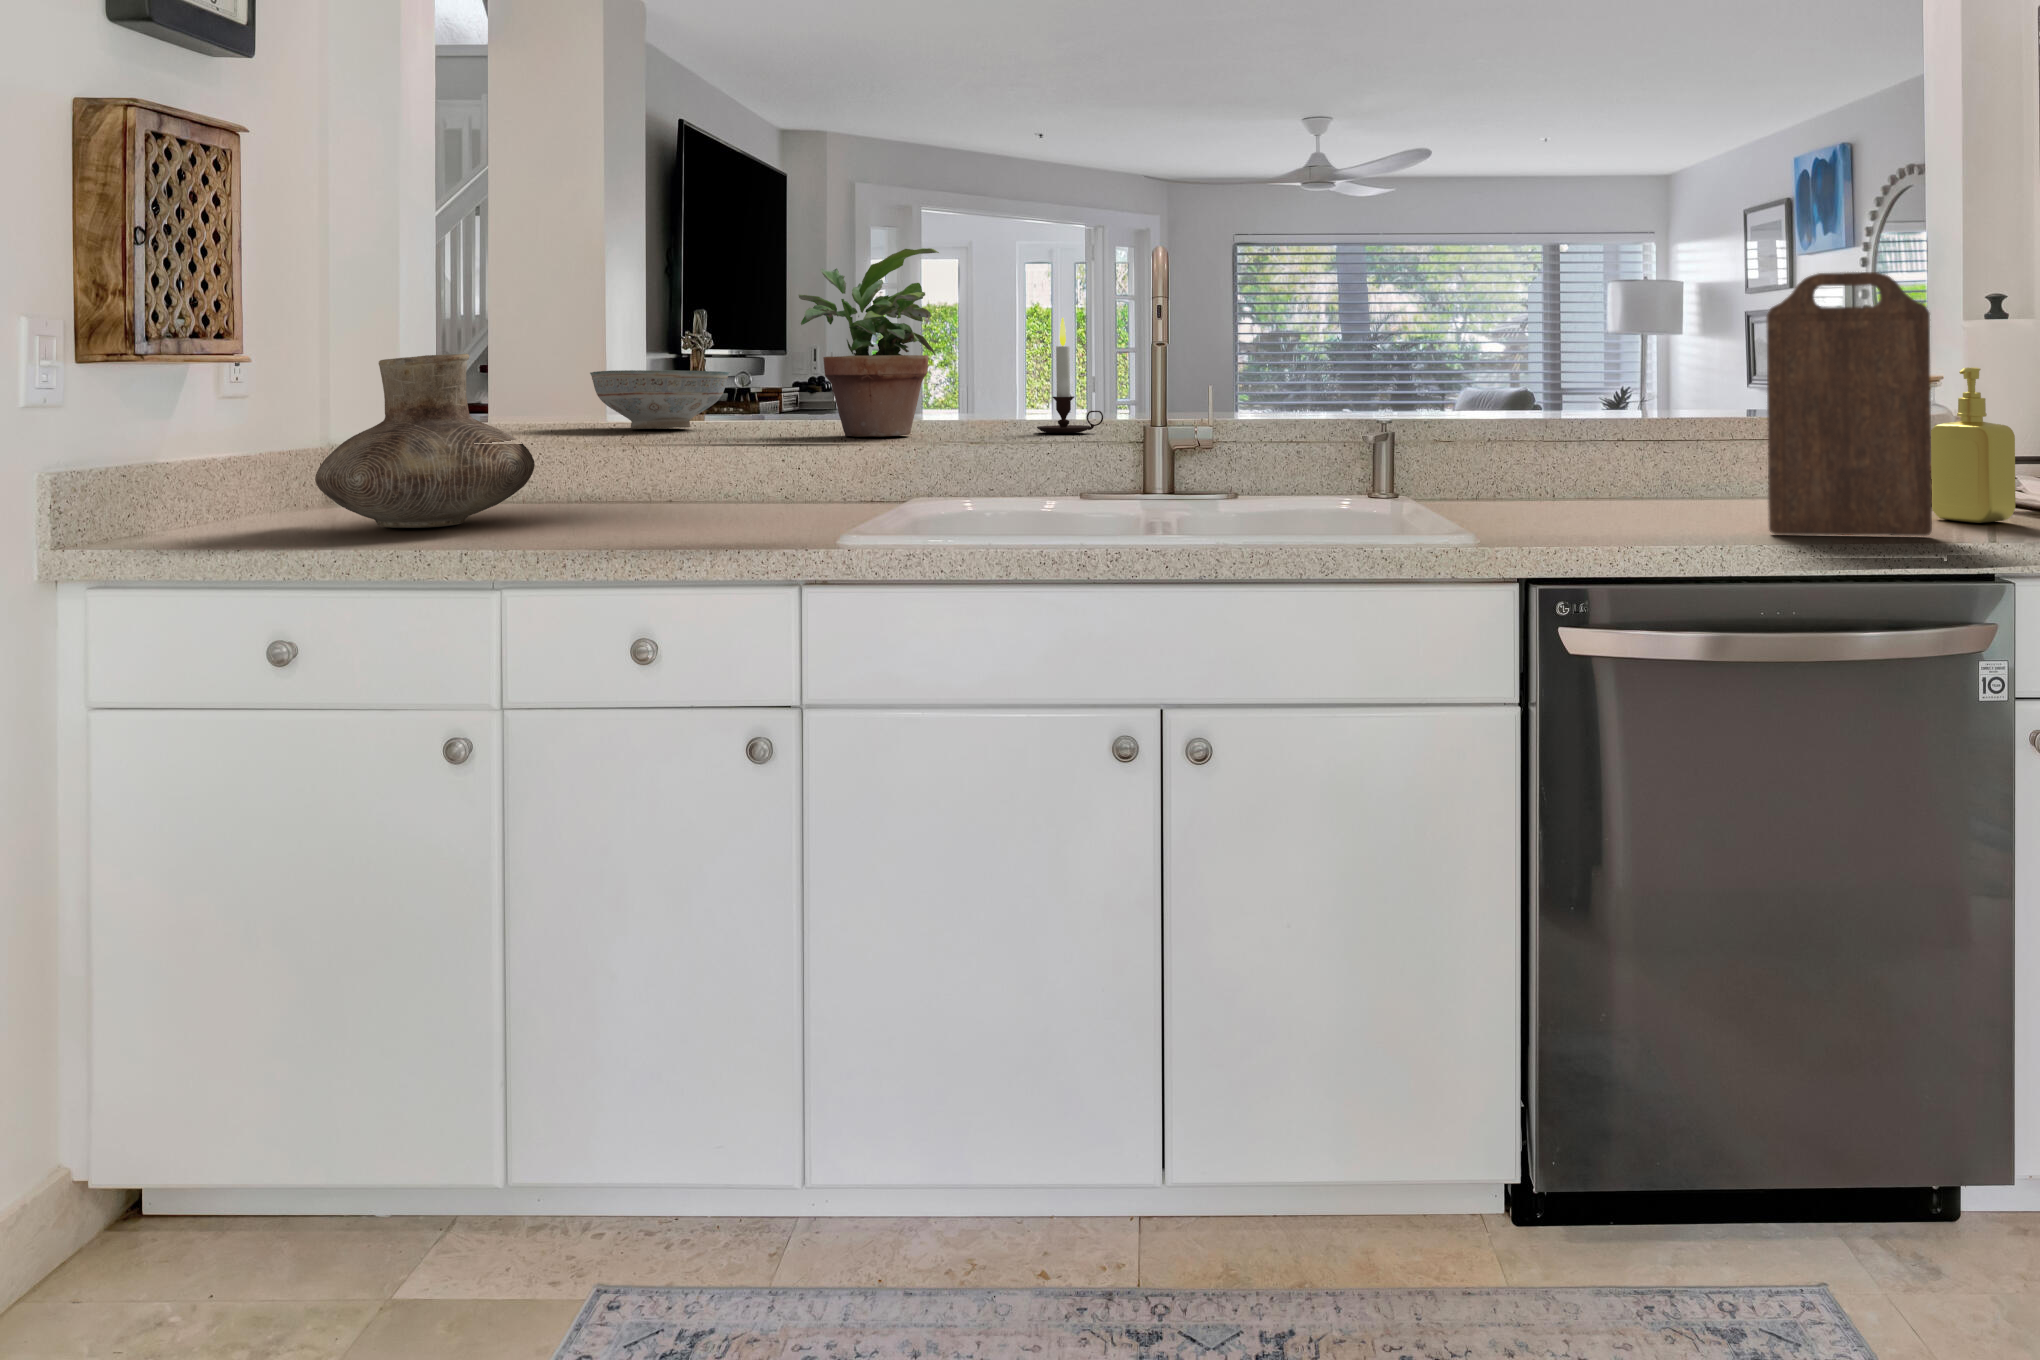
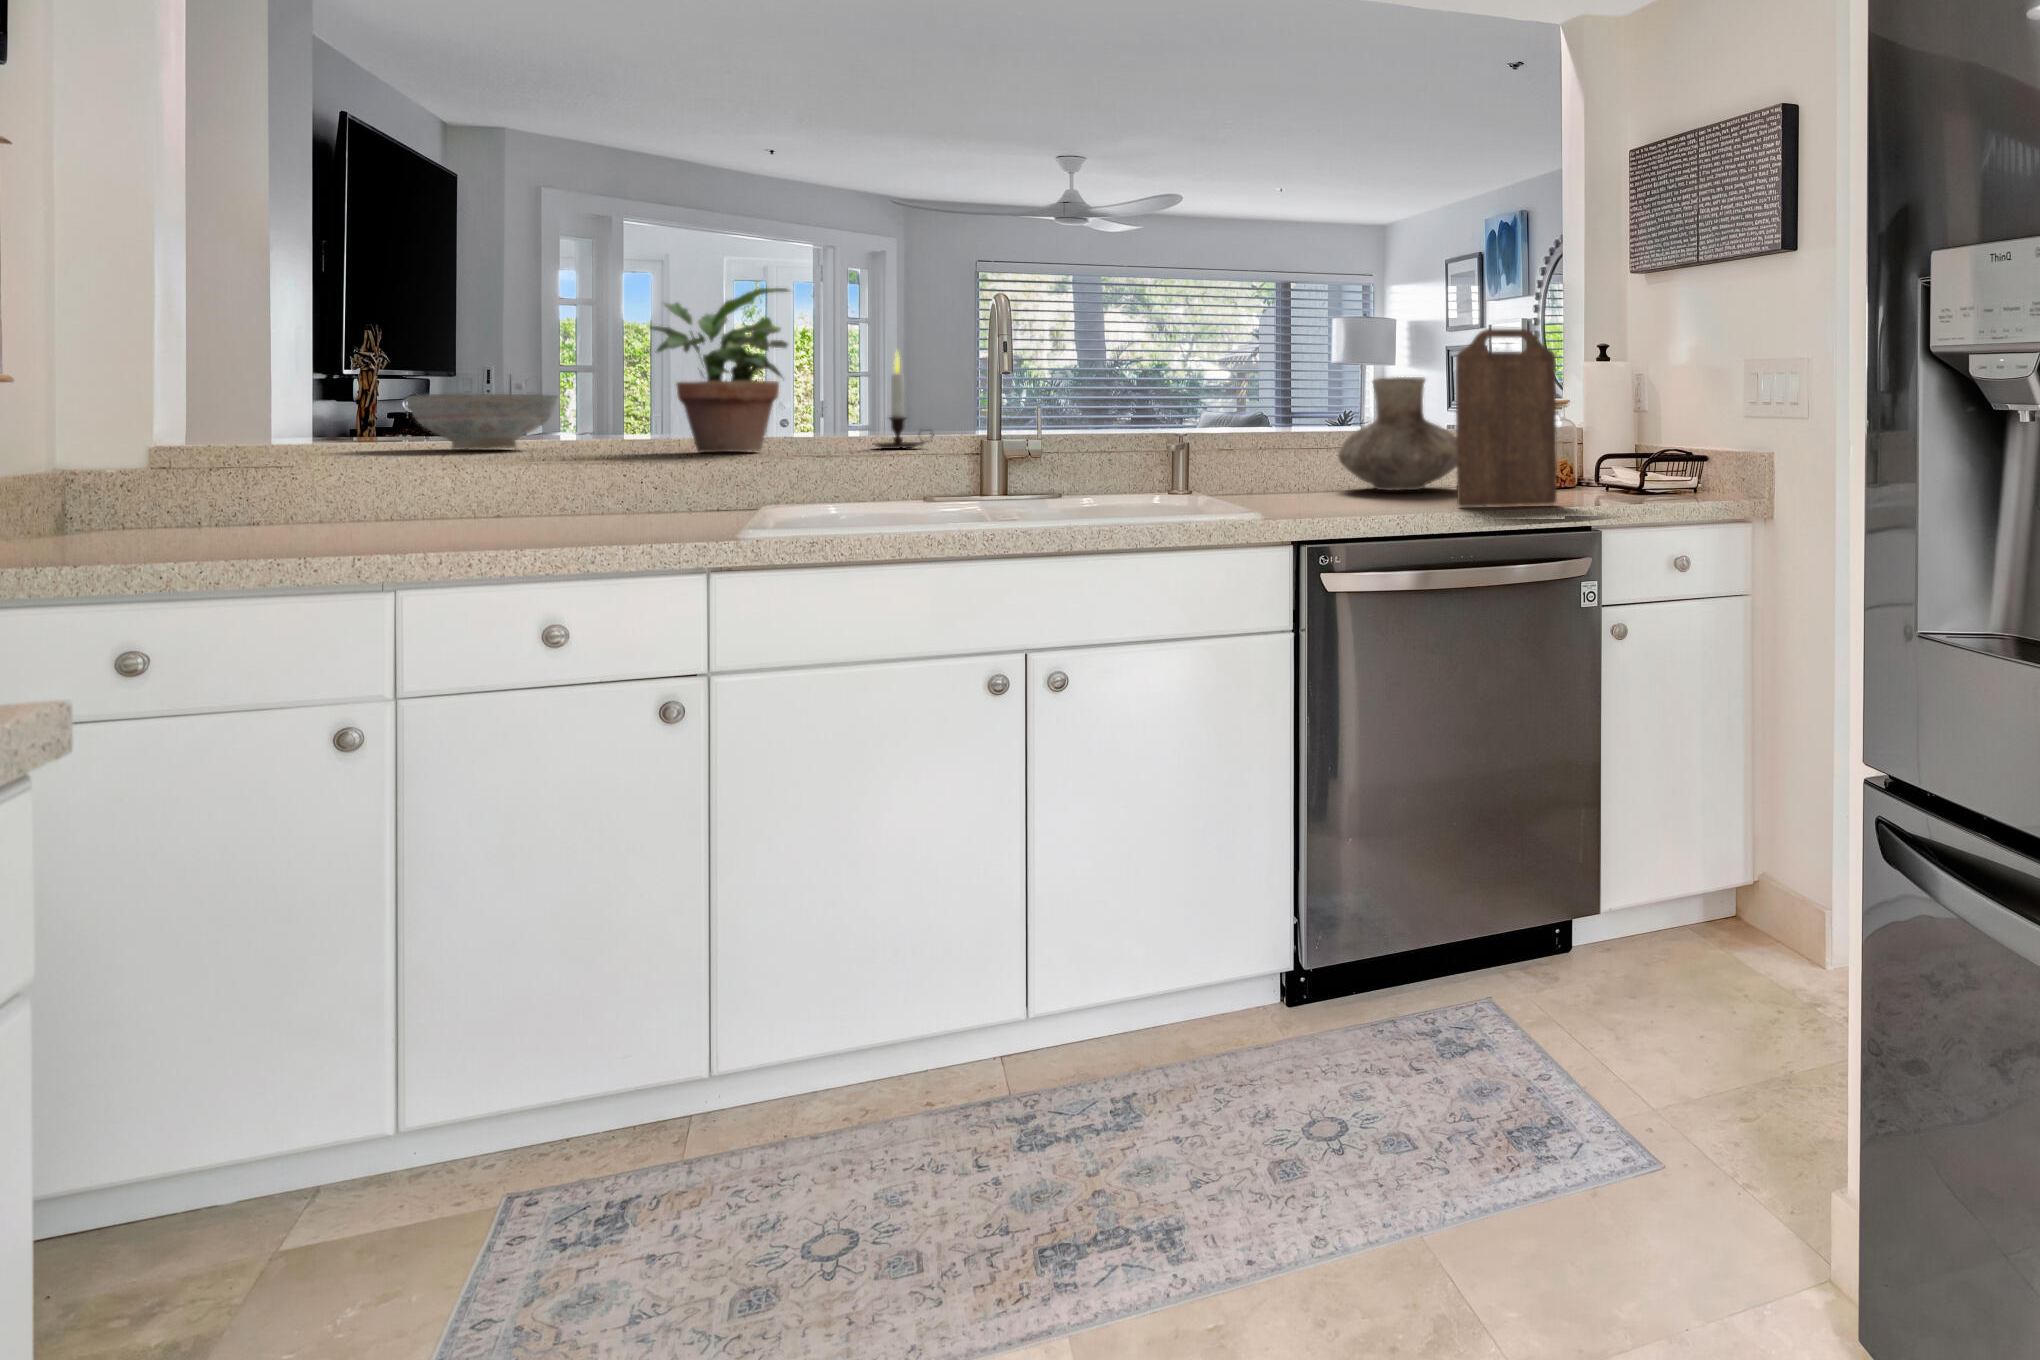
vase: present [315,354,535,528] -> present [1338,377,1457,491]
soap dispenser: present [1931,367,2015,523] -> none [1559,393,1609,497]

